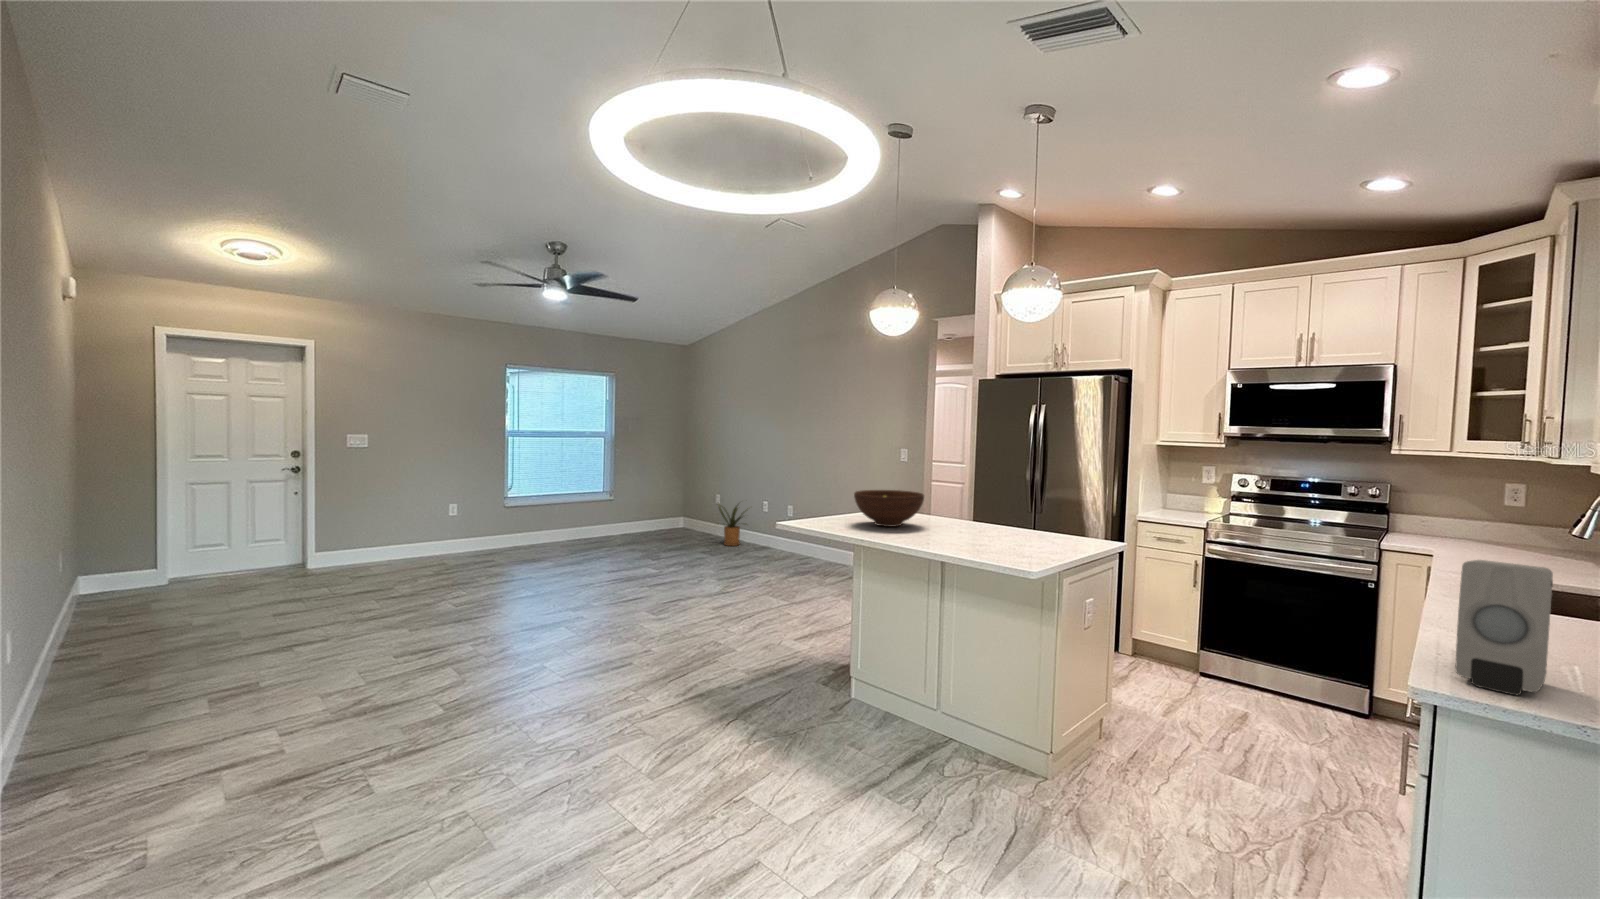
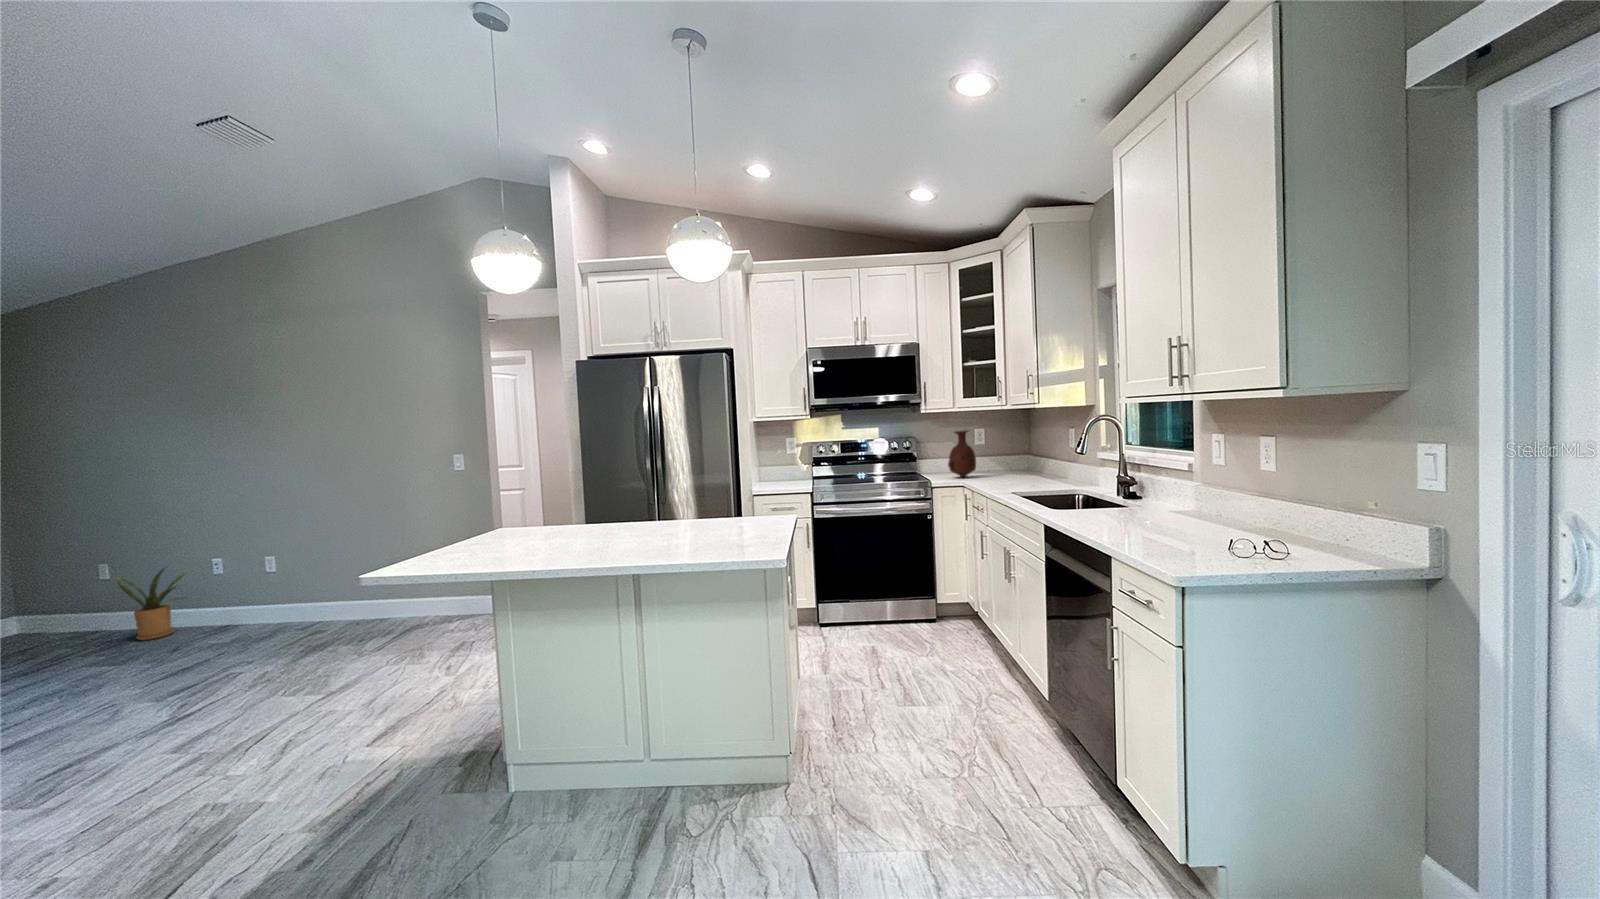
vase: none [1421,483,1483,547] -> present [948,430,976,477]
fruit bowl: present [854,490,924,527] -> none [483,496,584,548]
soap dispenser: present [1455,560,1553,695] -> none [1160,465,1238,564]

